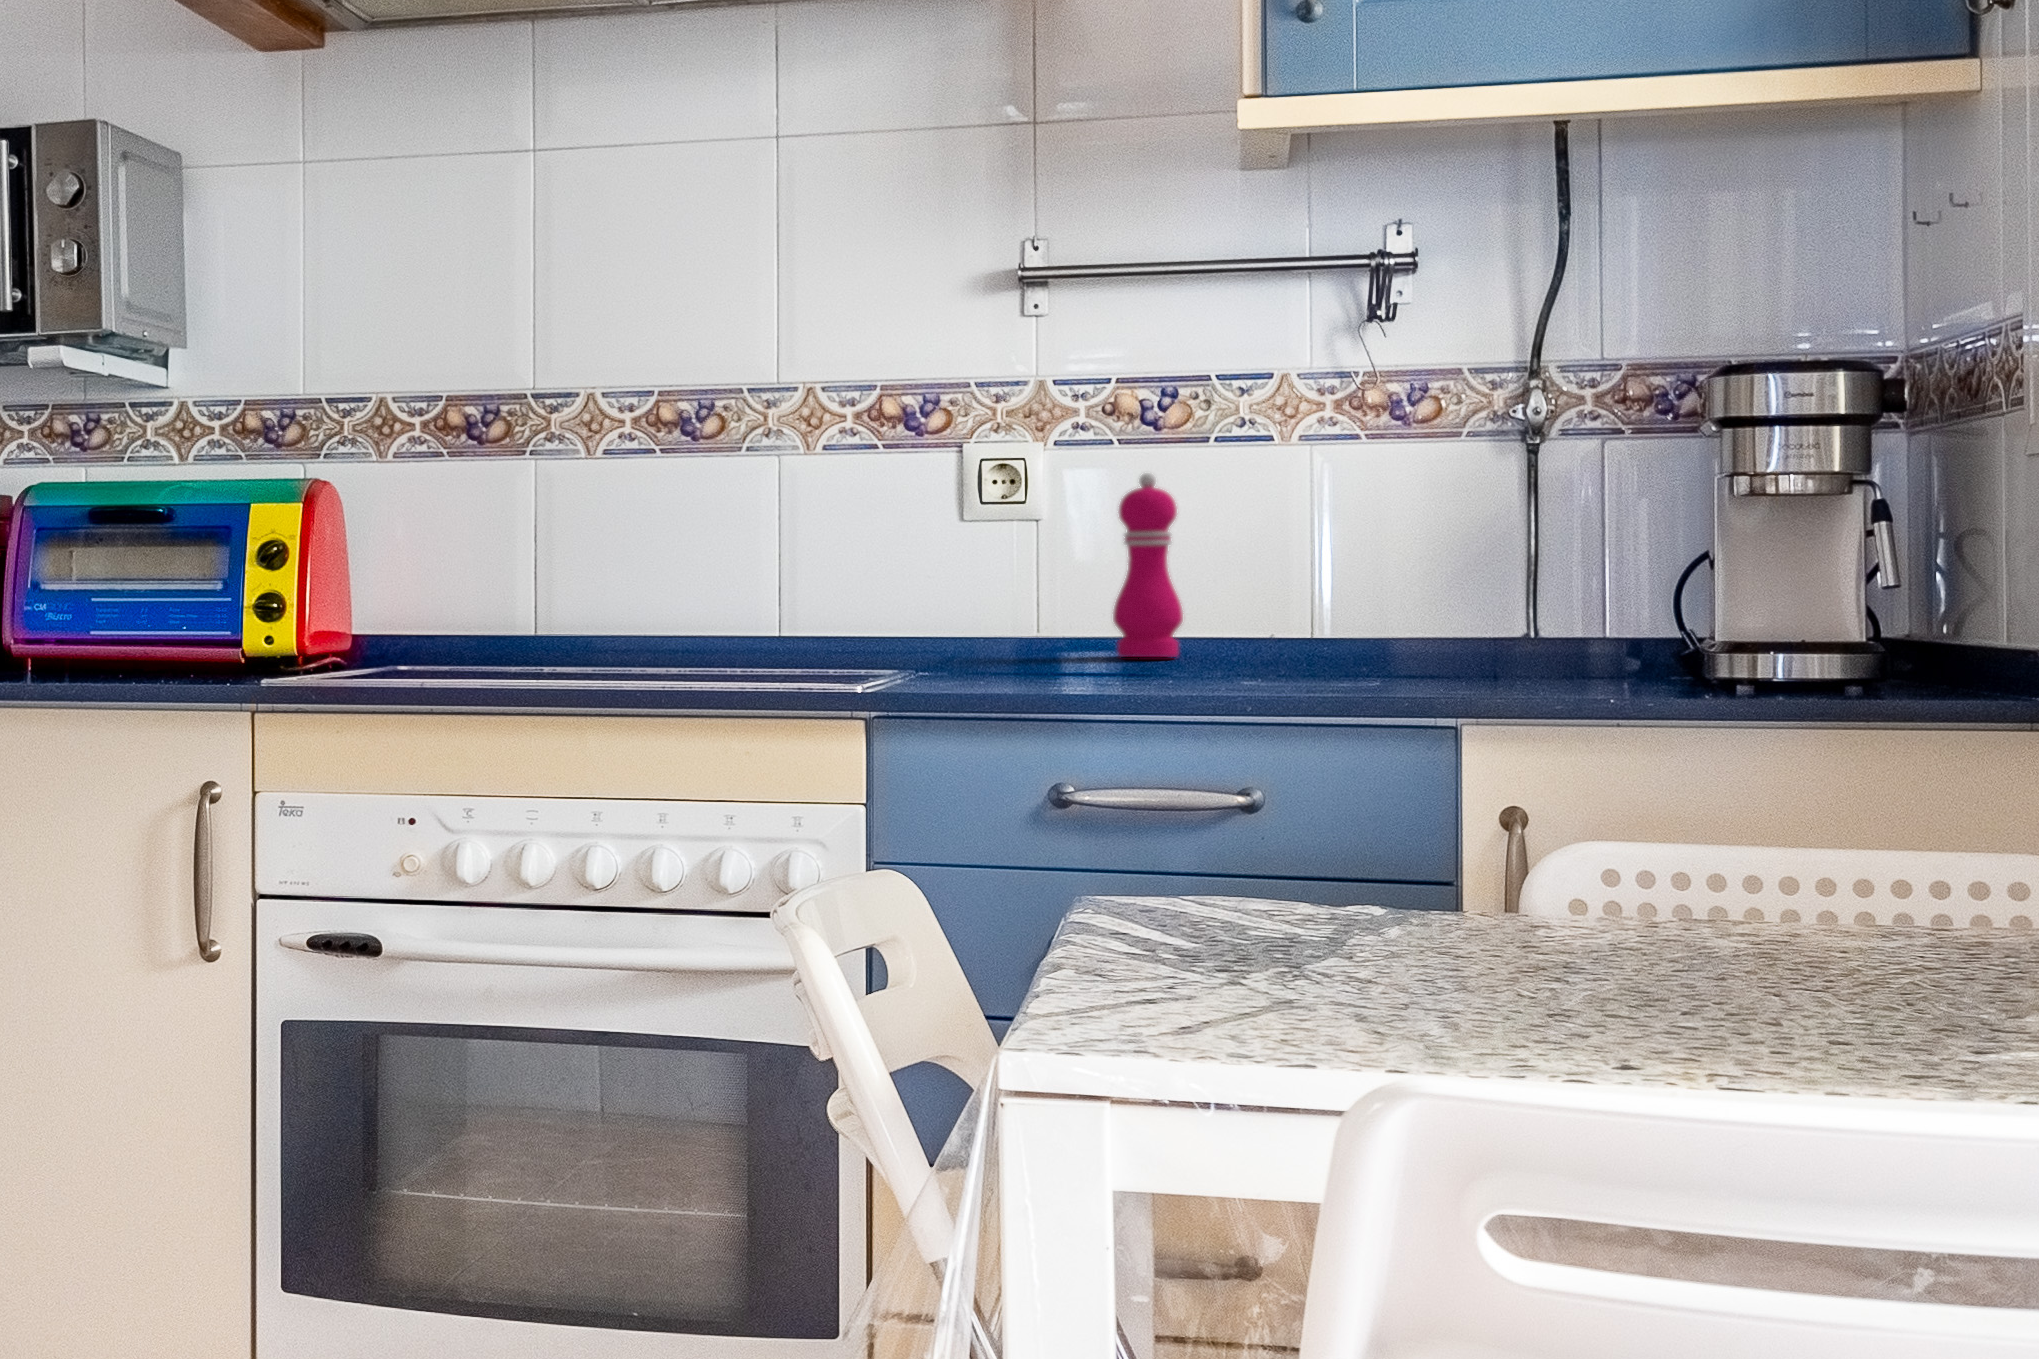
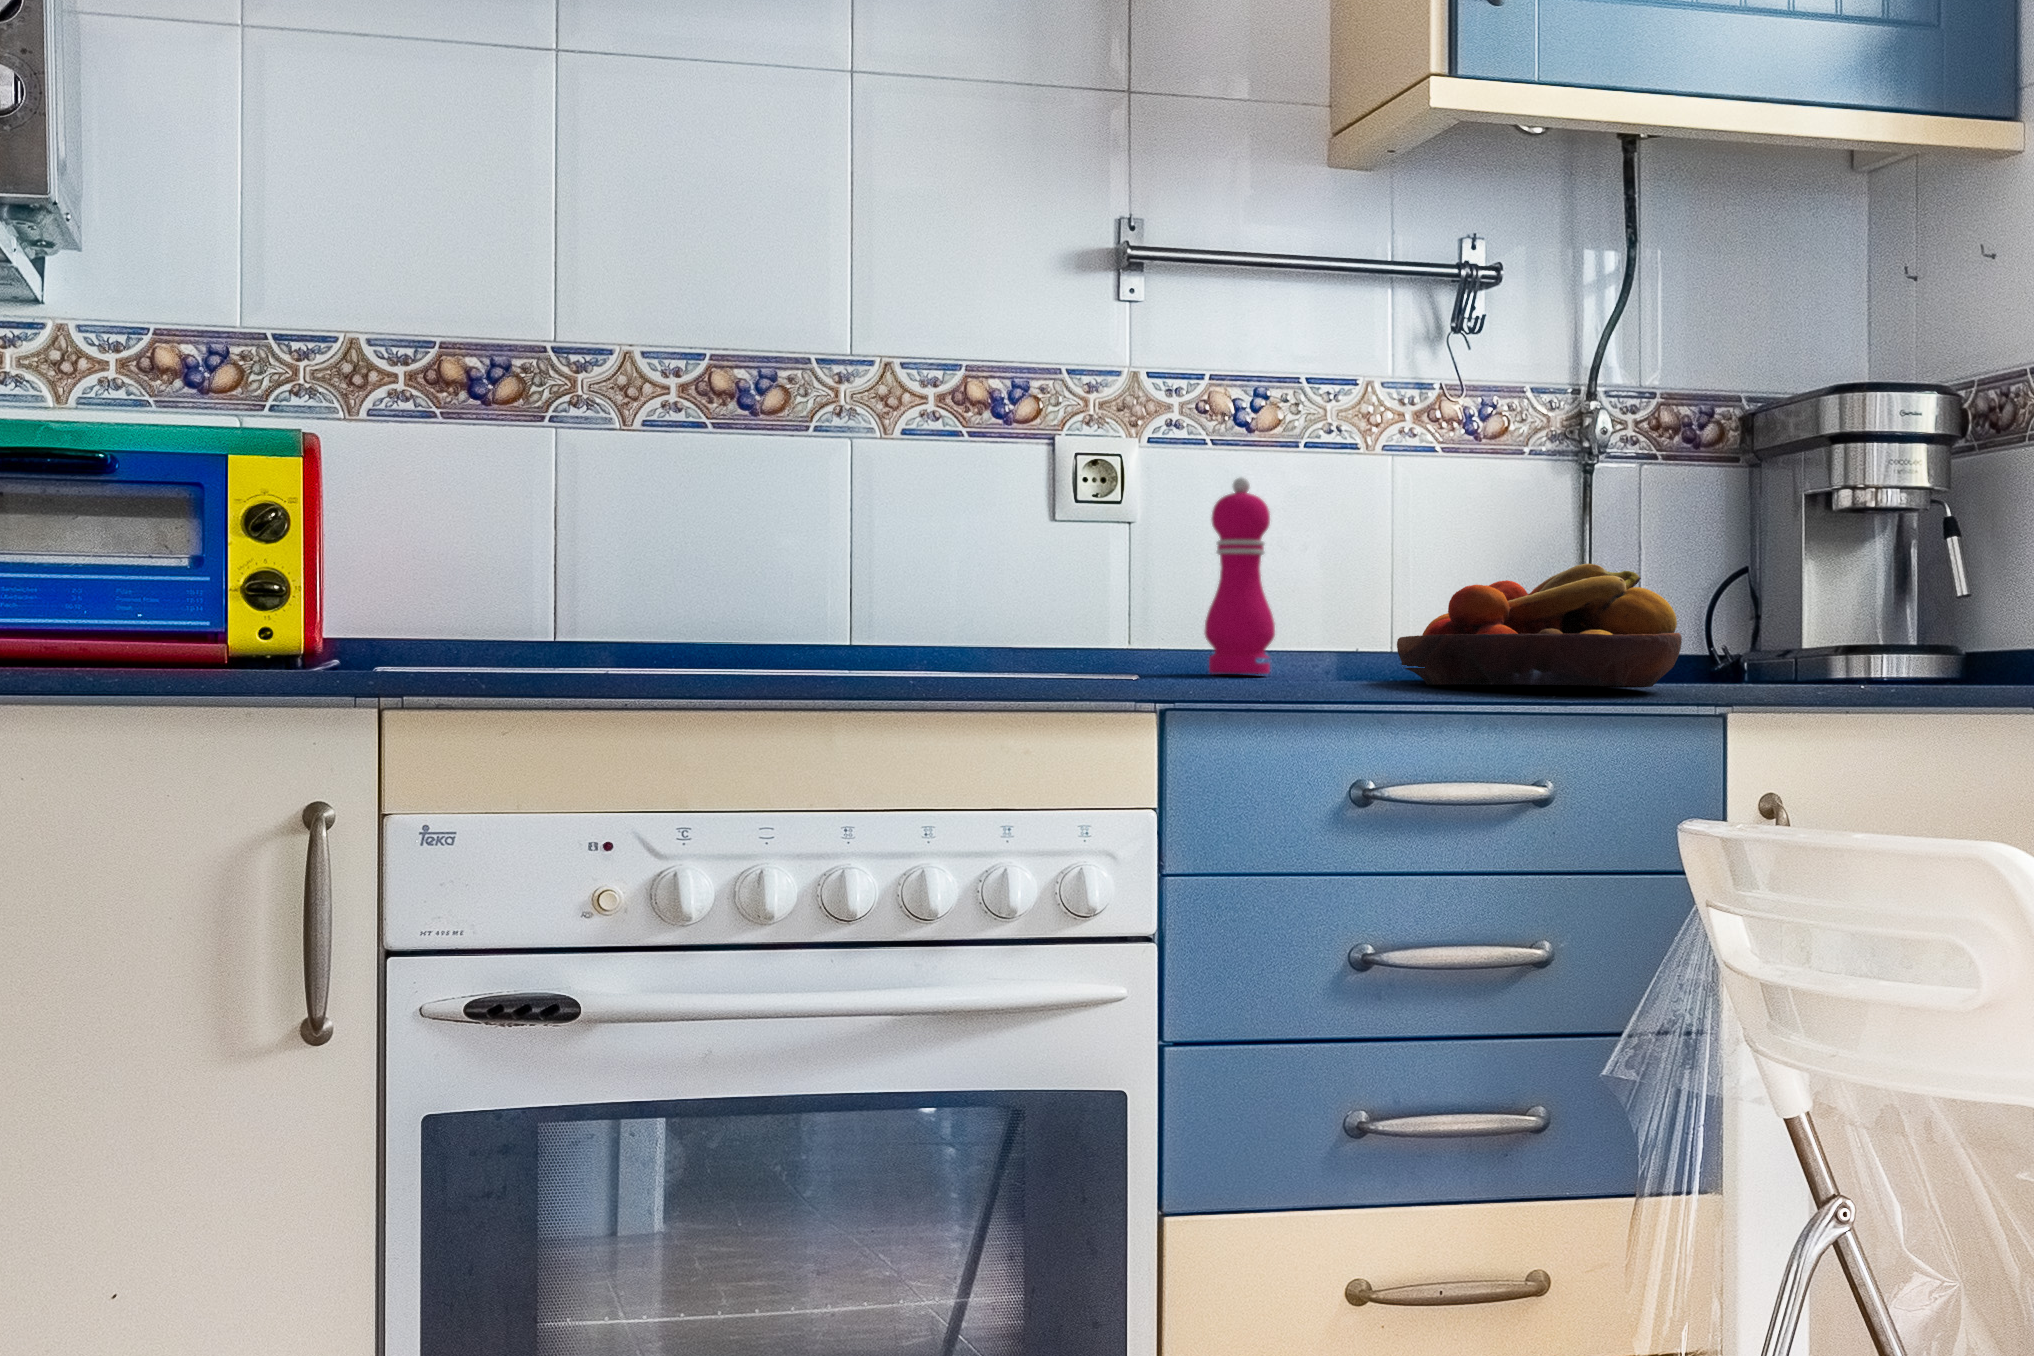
fruit bowl: none [1279,549,1587,675] -> present [1397,564,1682,688]

